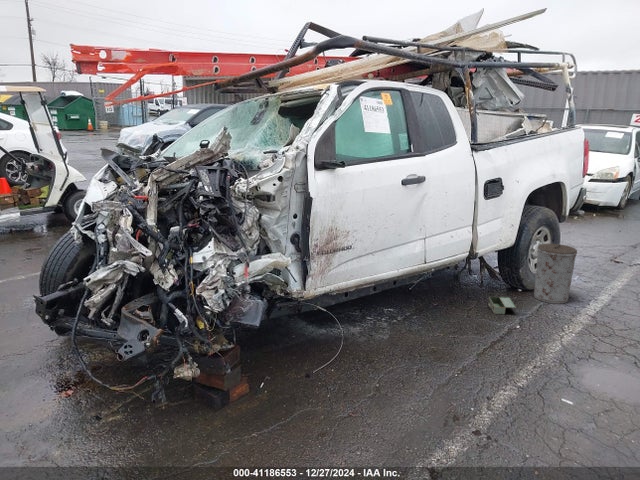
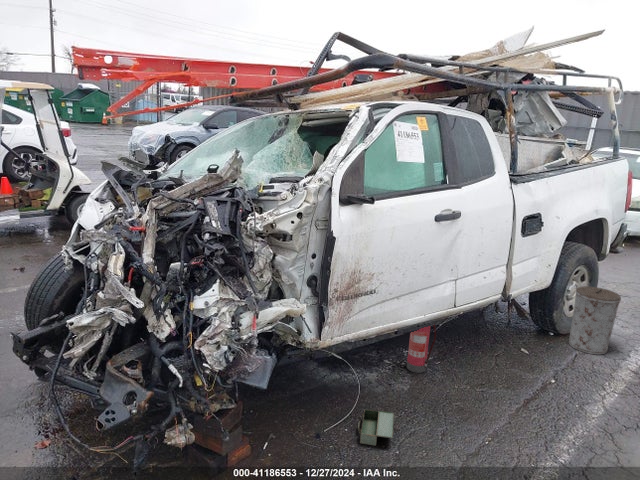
fire extinguisher: none [387,266,411,325] -> present [407,324,436,373]
toolbox: present [488,297,516,314] -> present [358,409,395,446]

